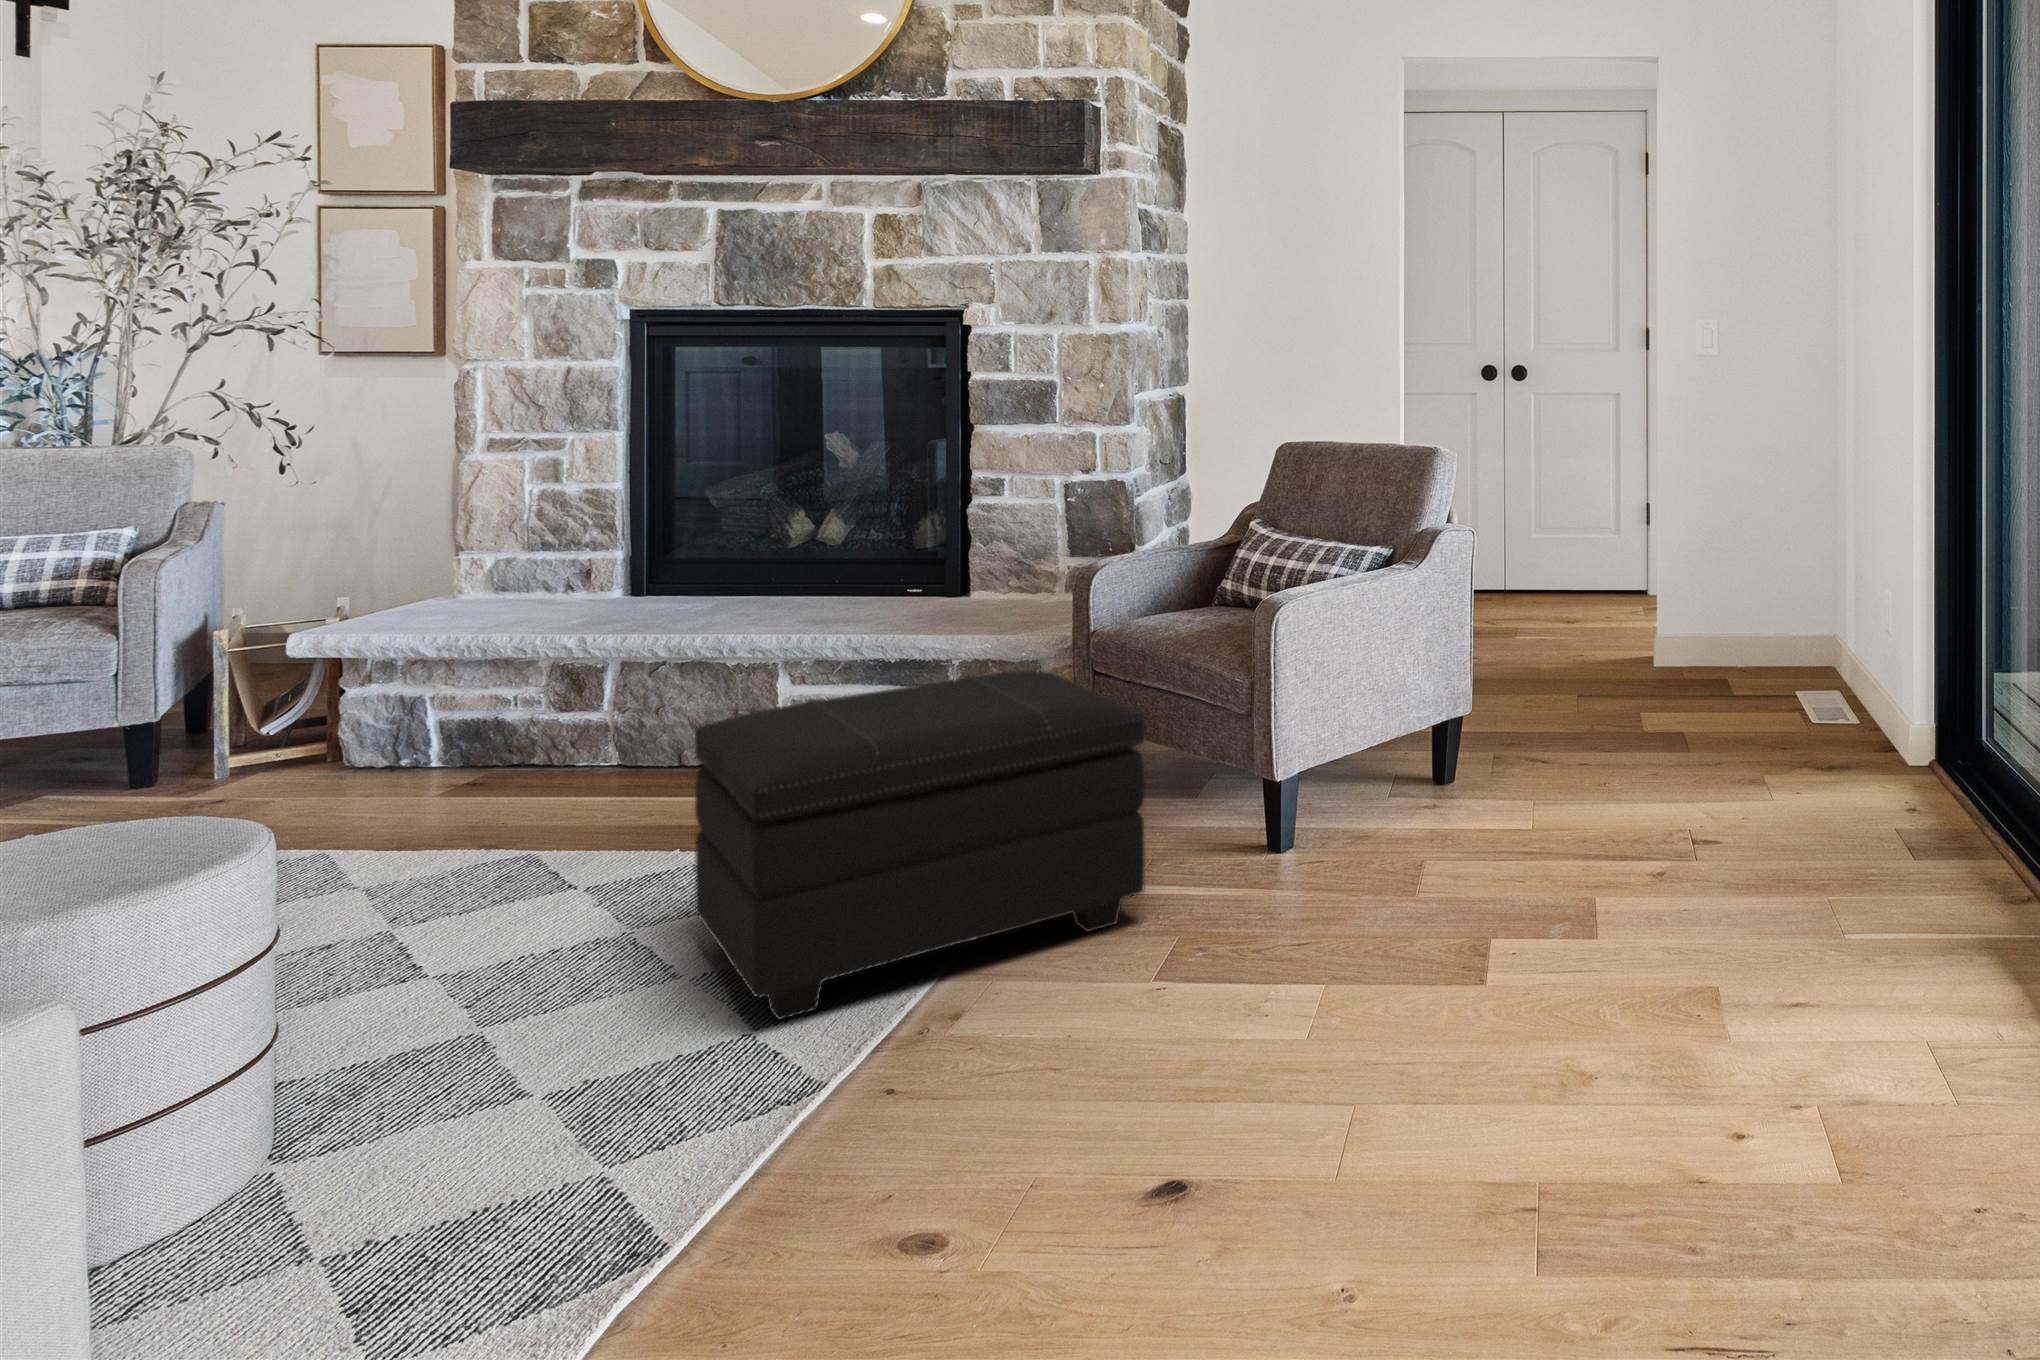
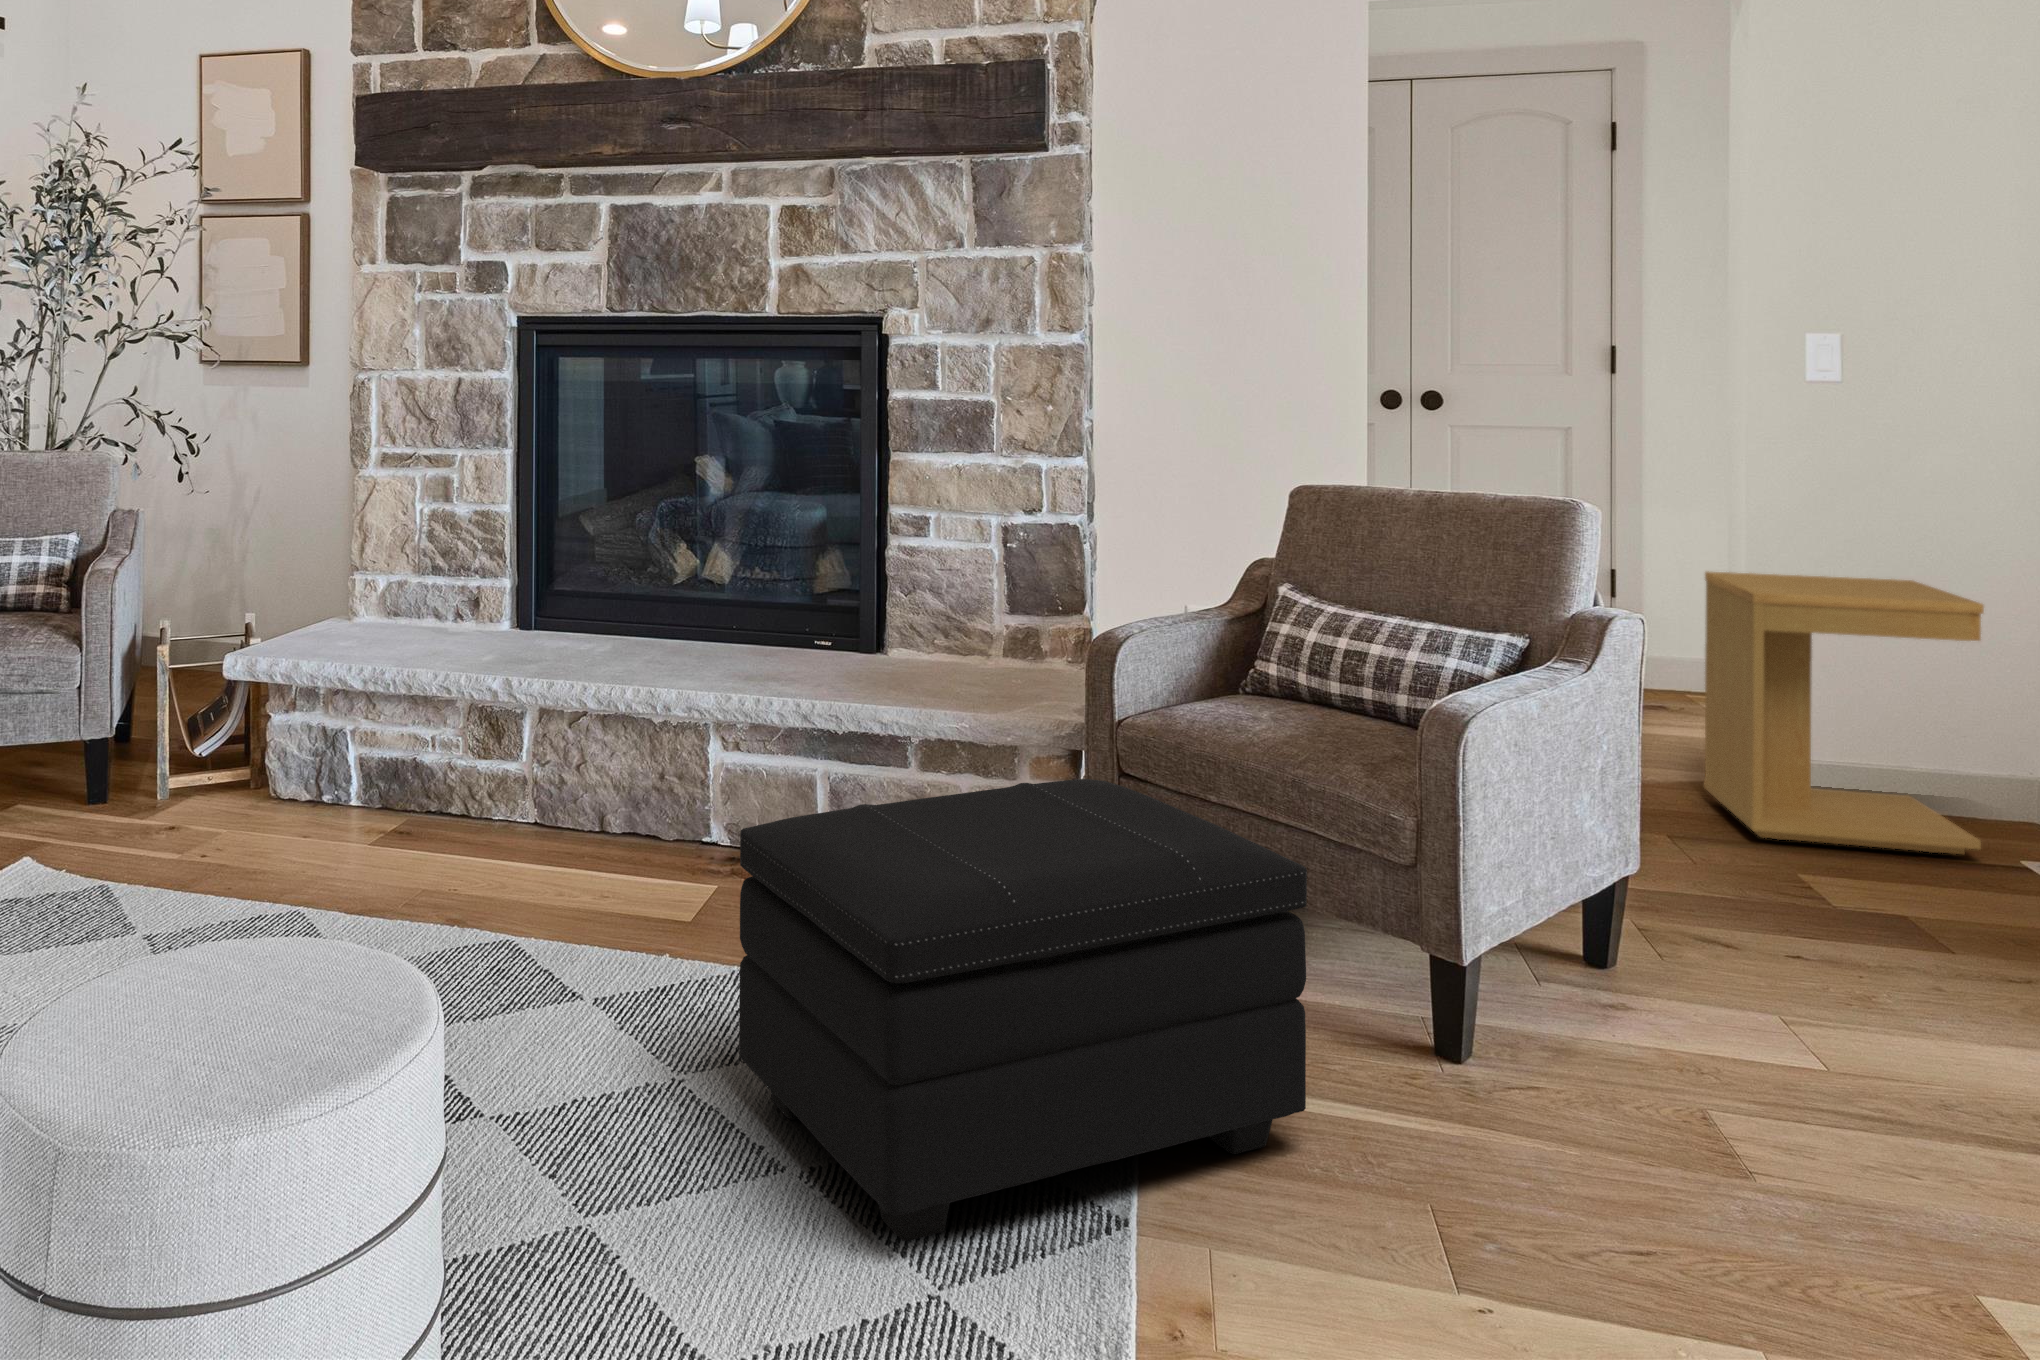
side table: none [1623,499,1772,691] -> present [1704,571,1984,854]

